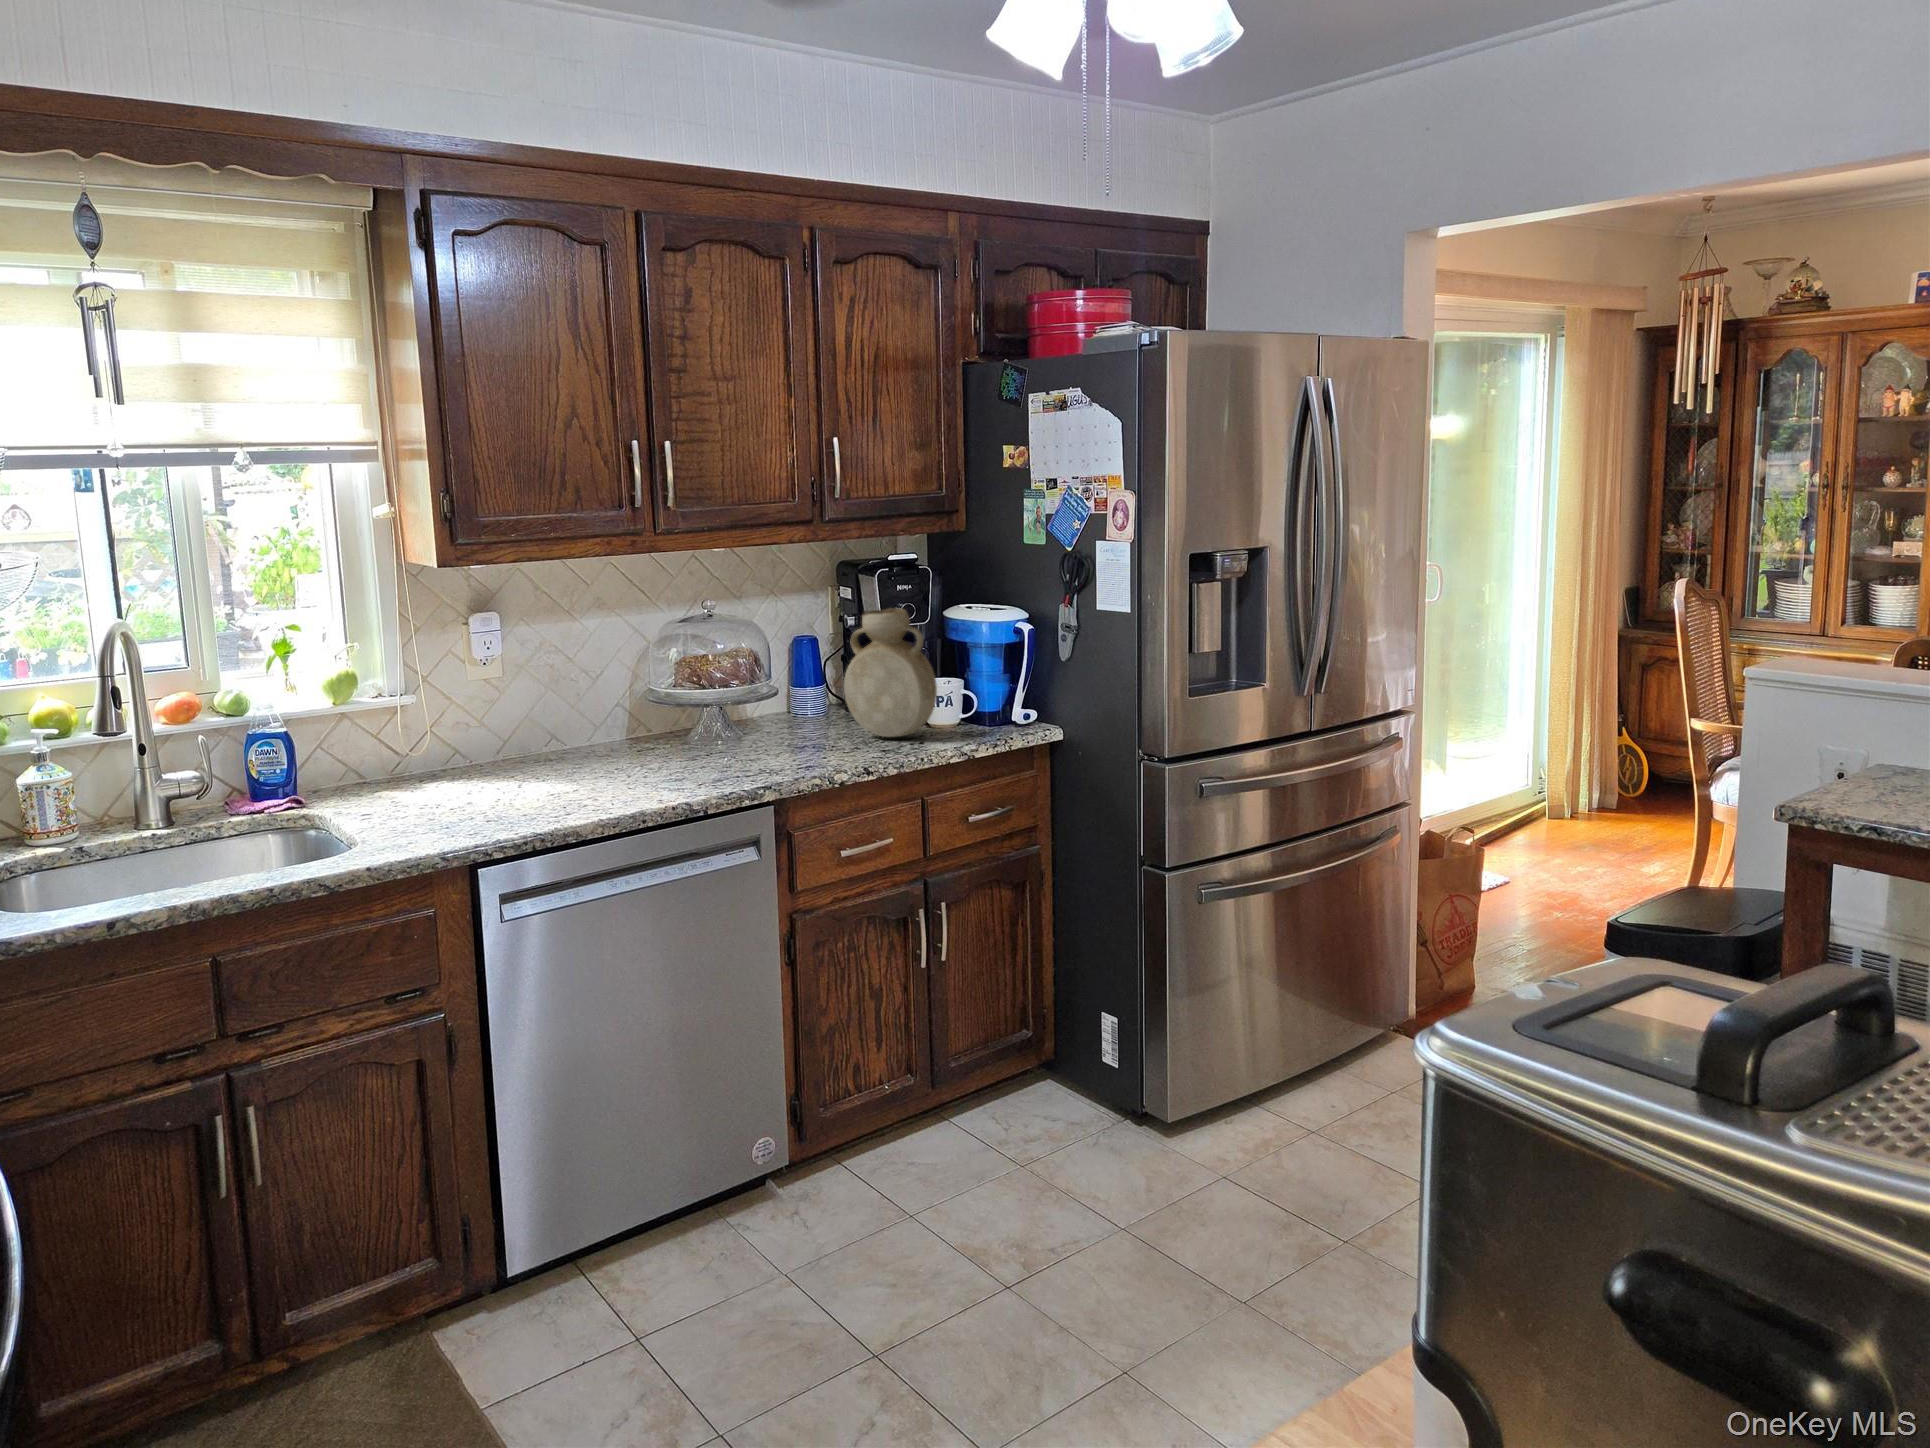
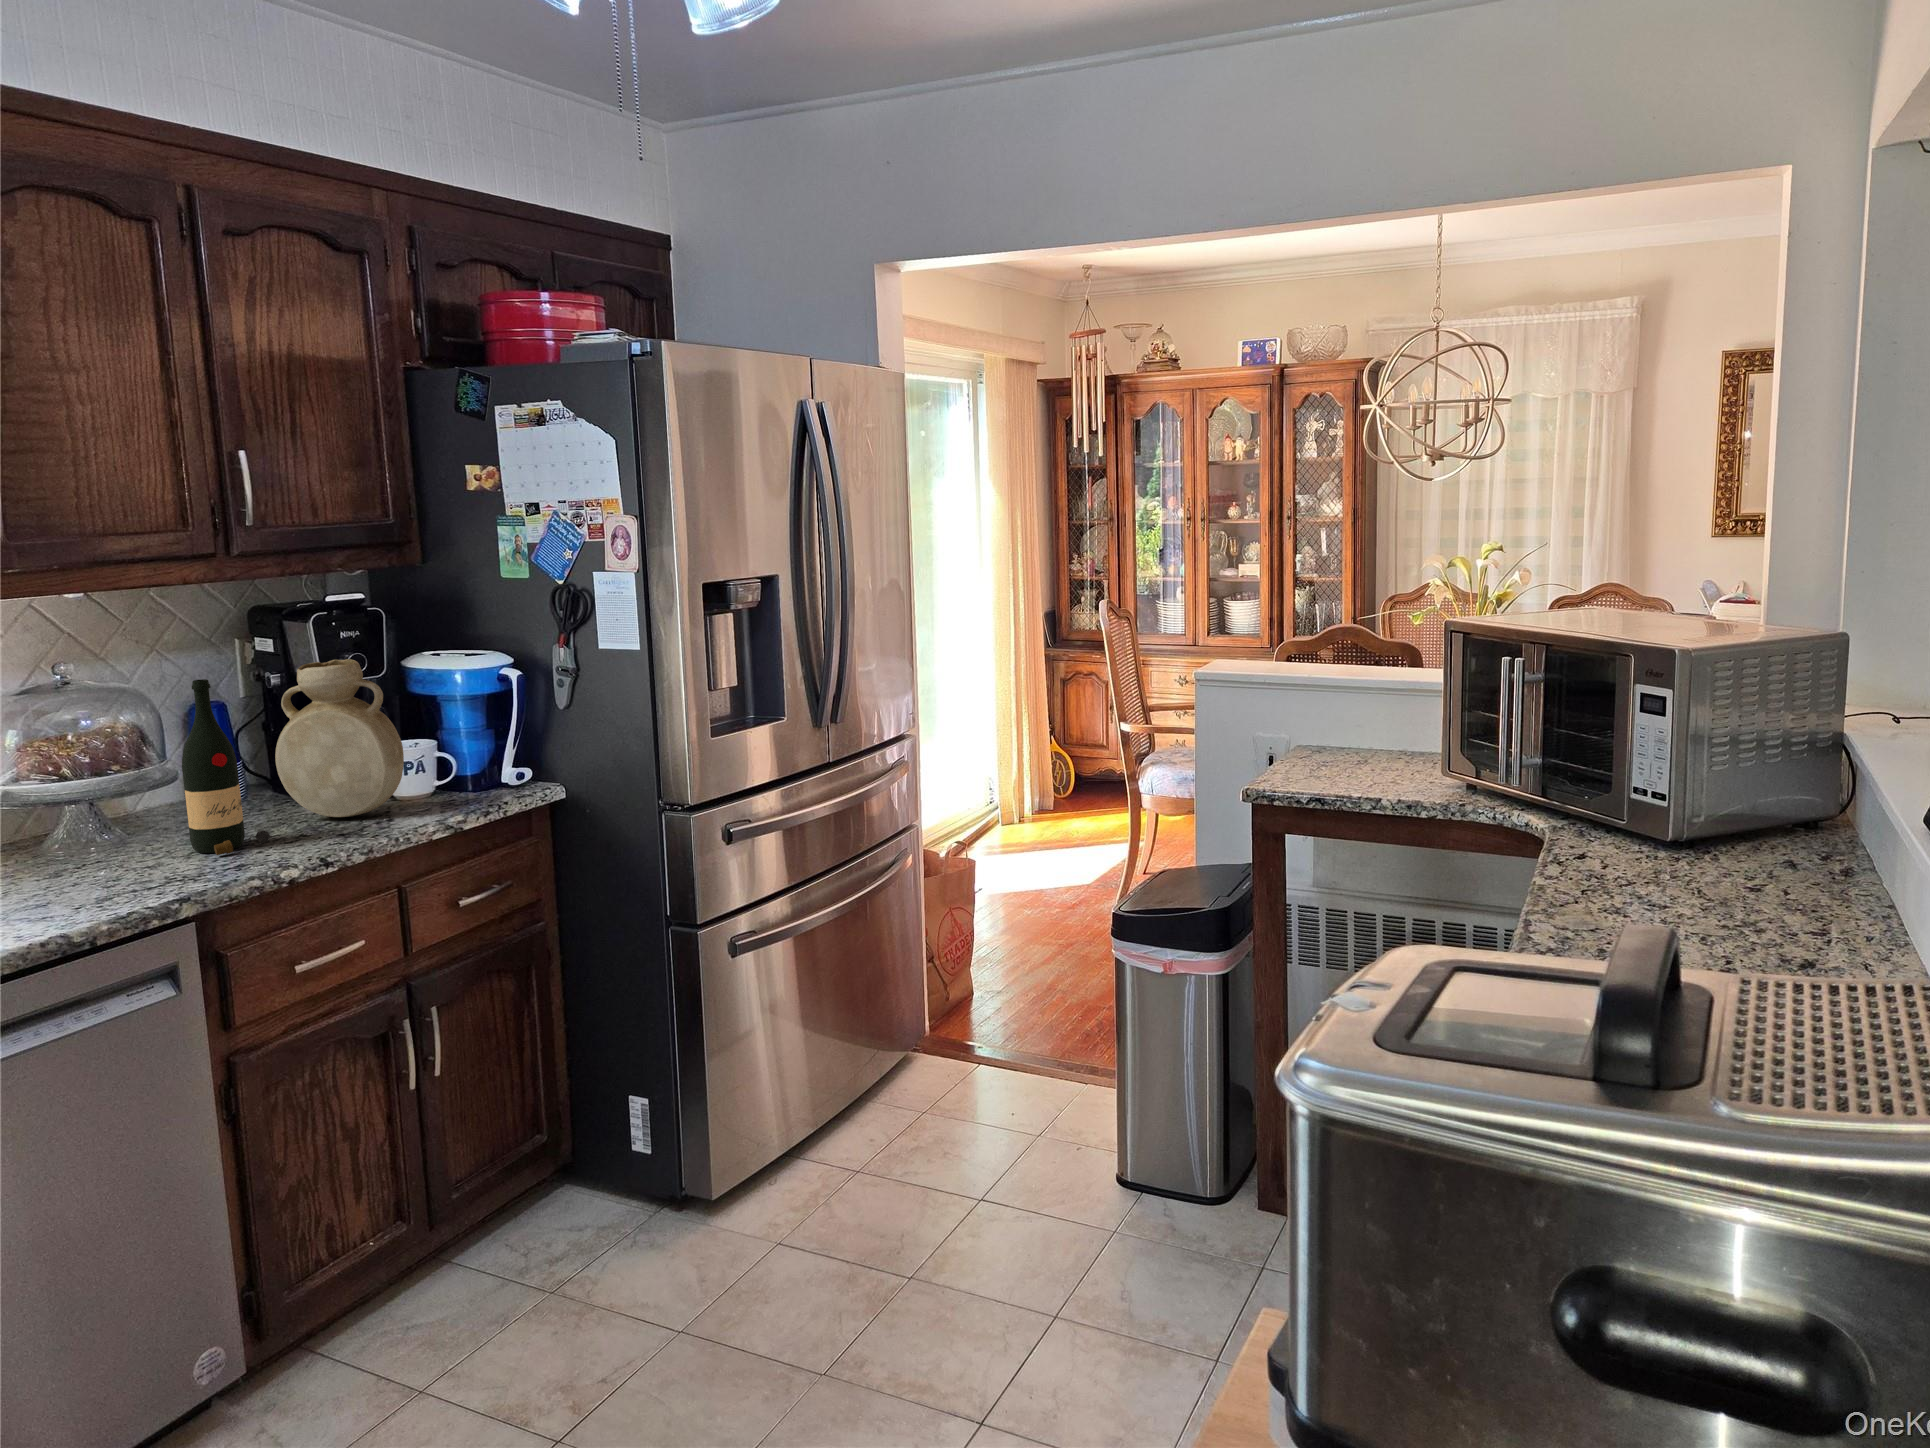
wine bottle: none [776,619,835,757] -> present [182,679,272,855]

